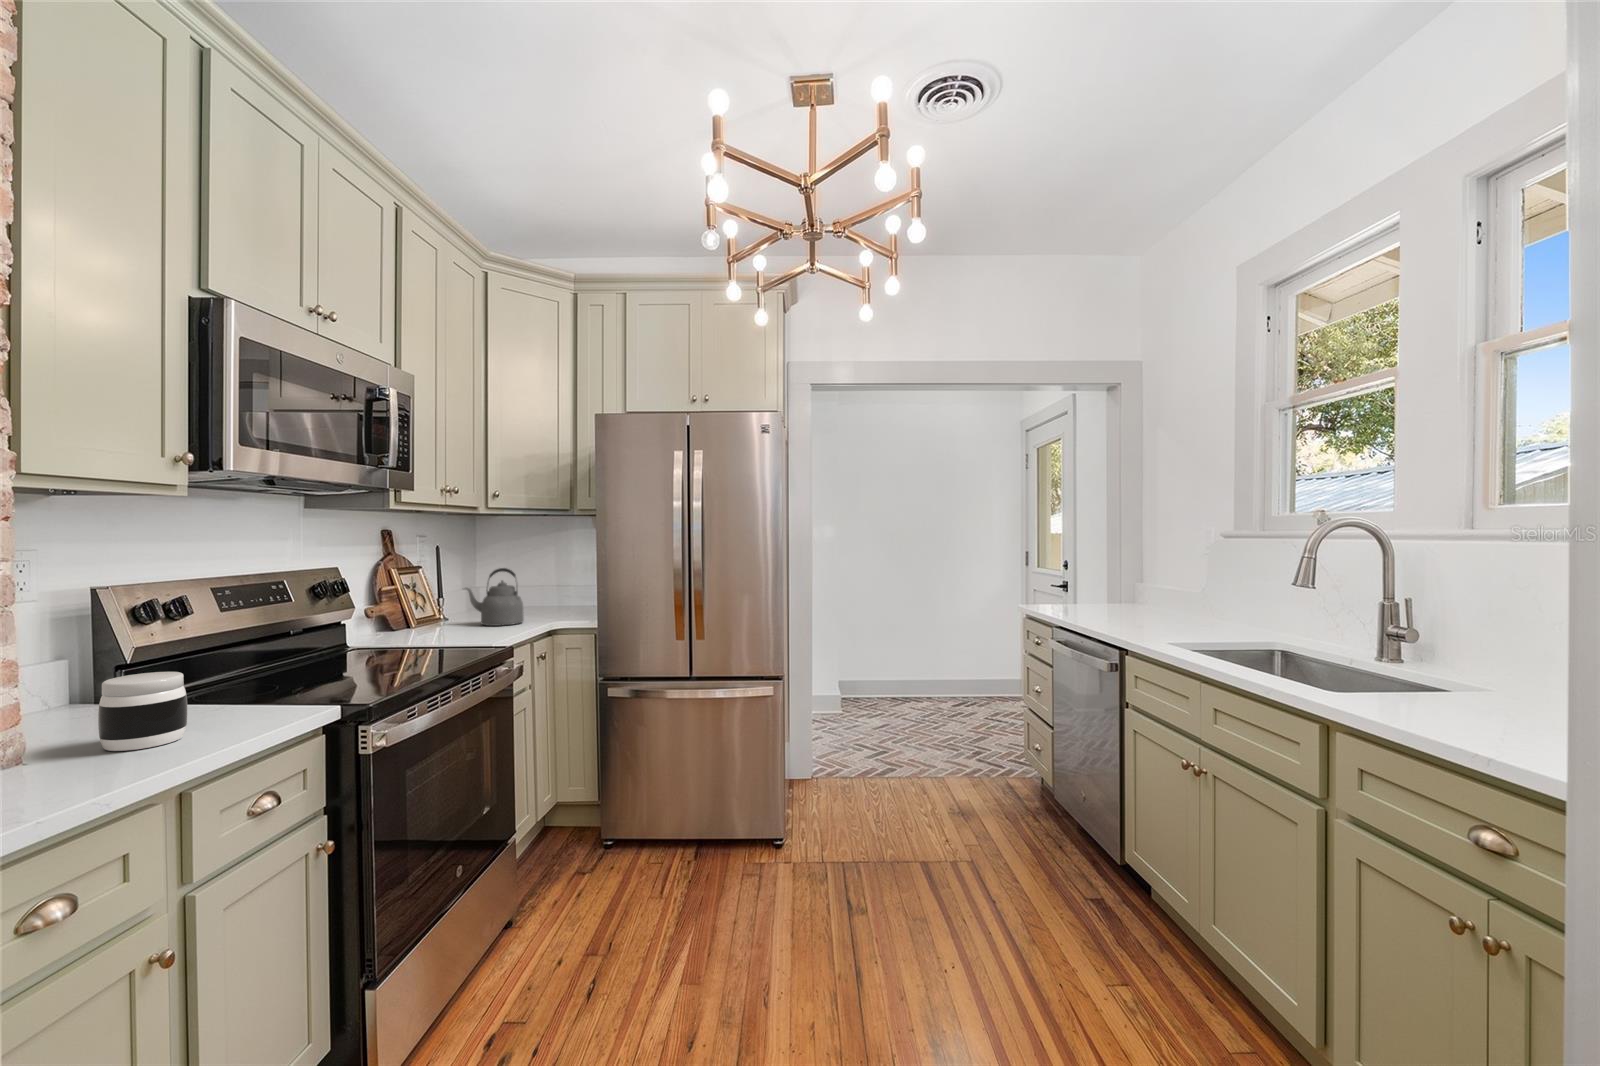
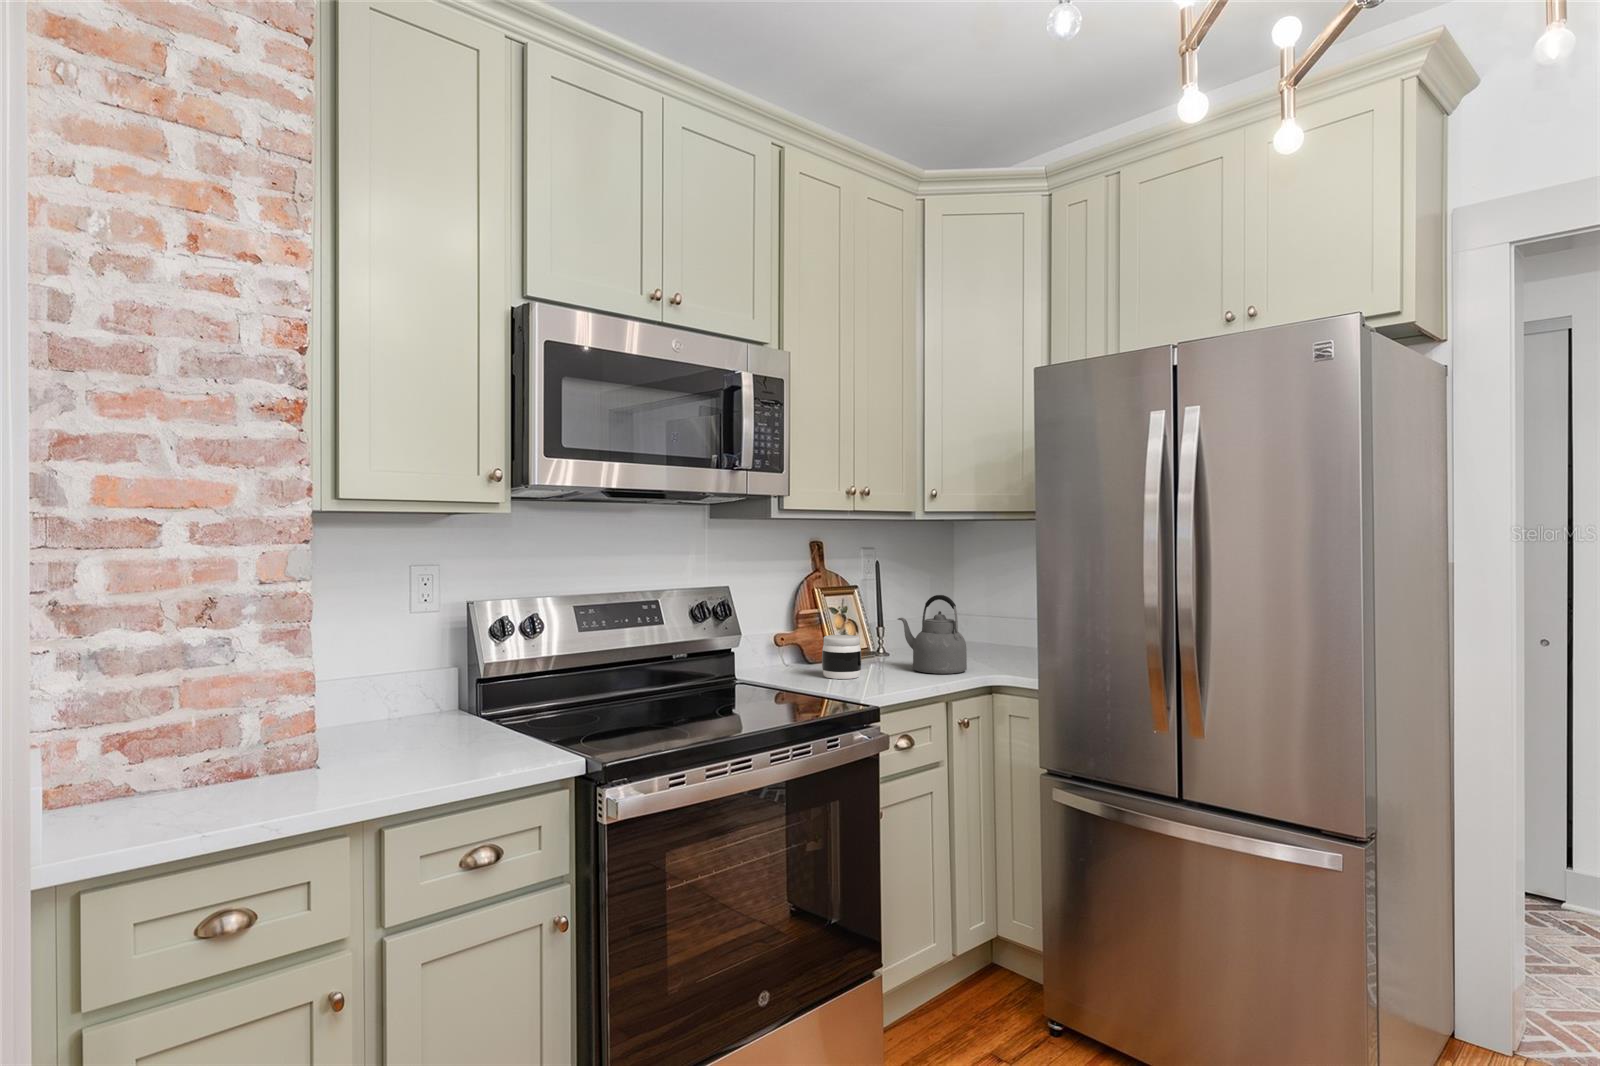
jar: present [98,672,187,751] -> present [822,635,861,679]

